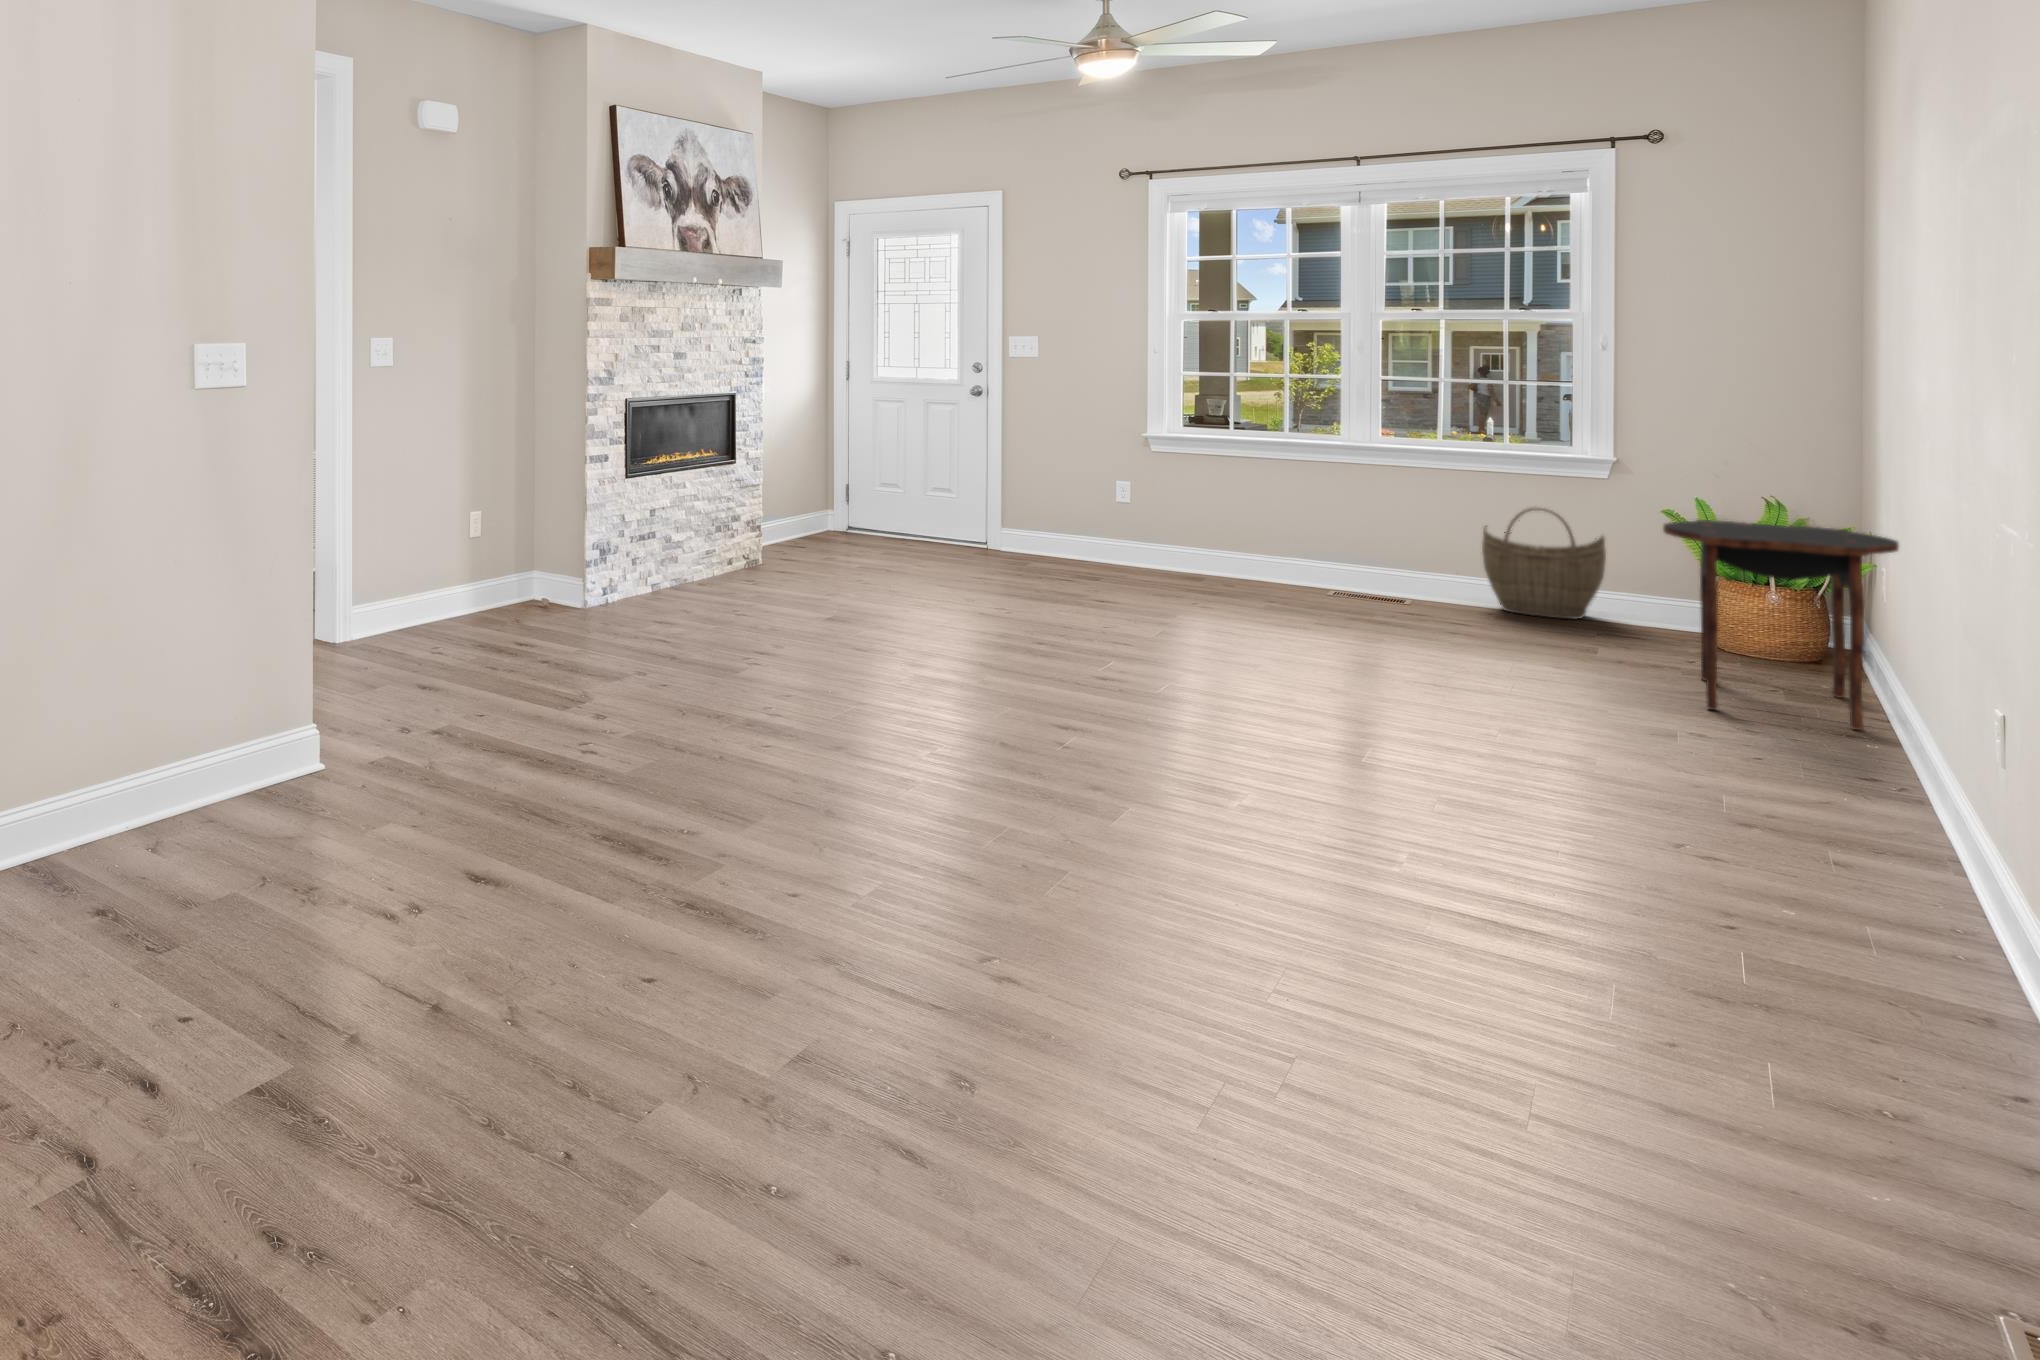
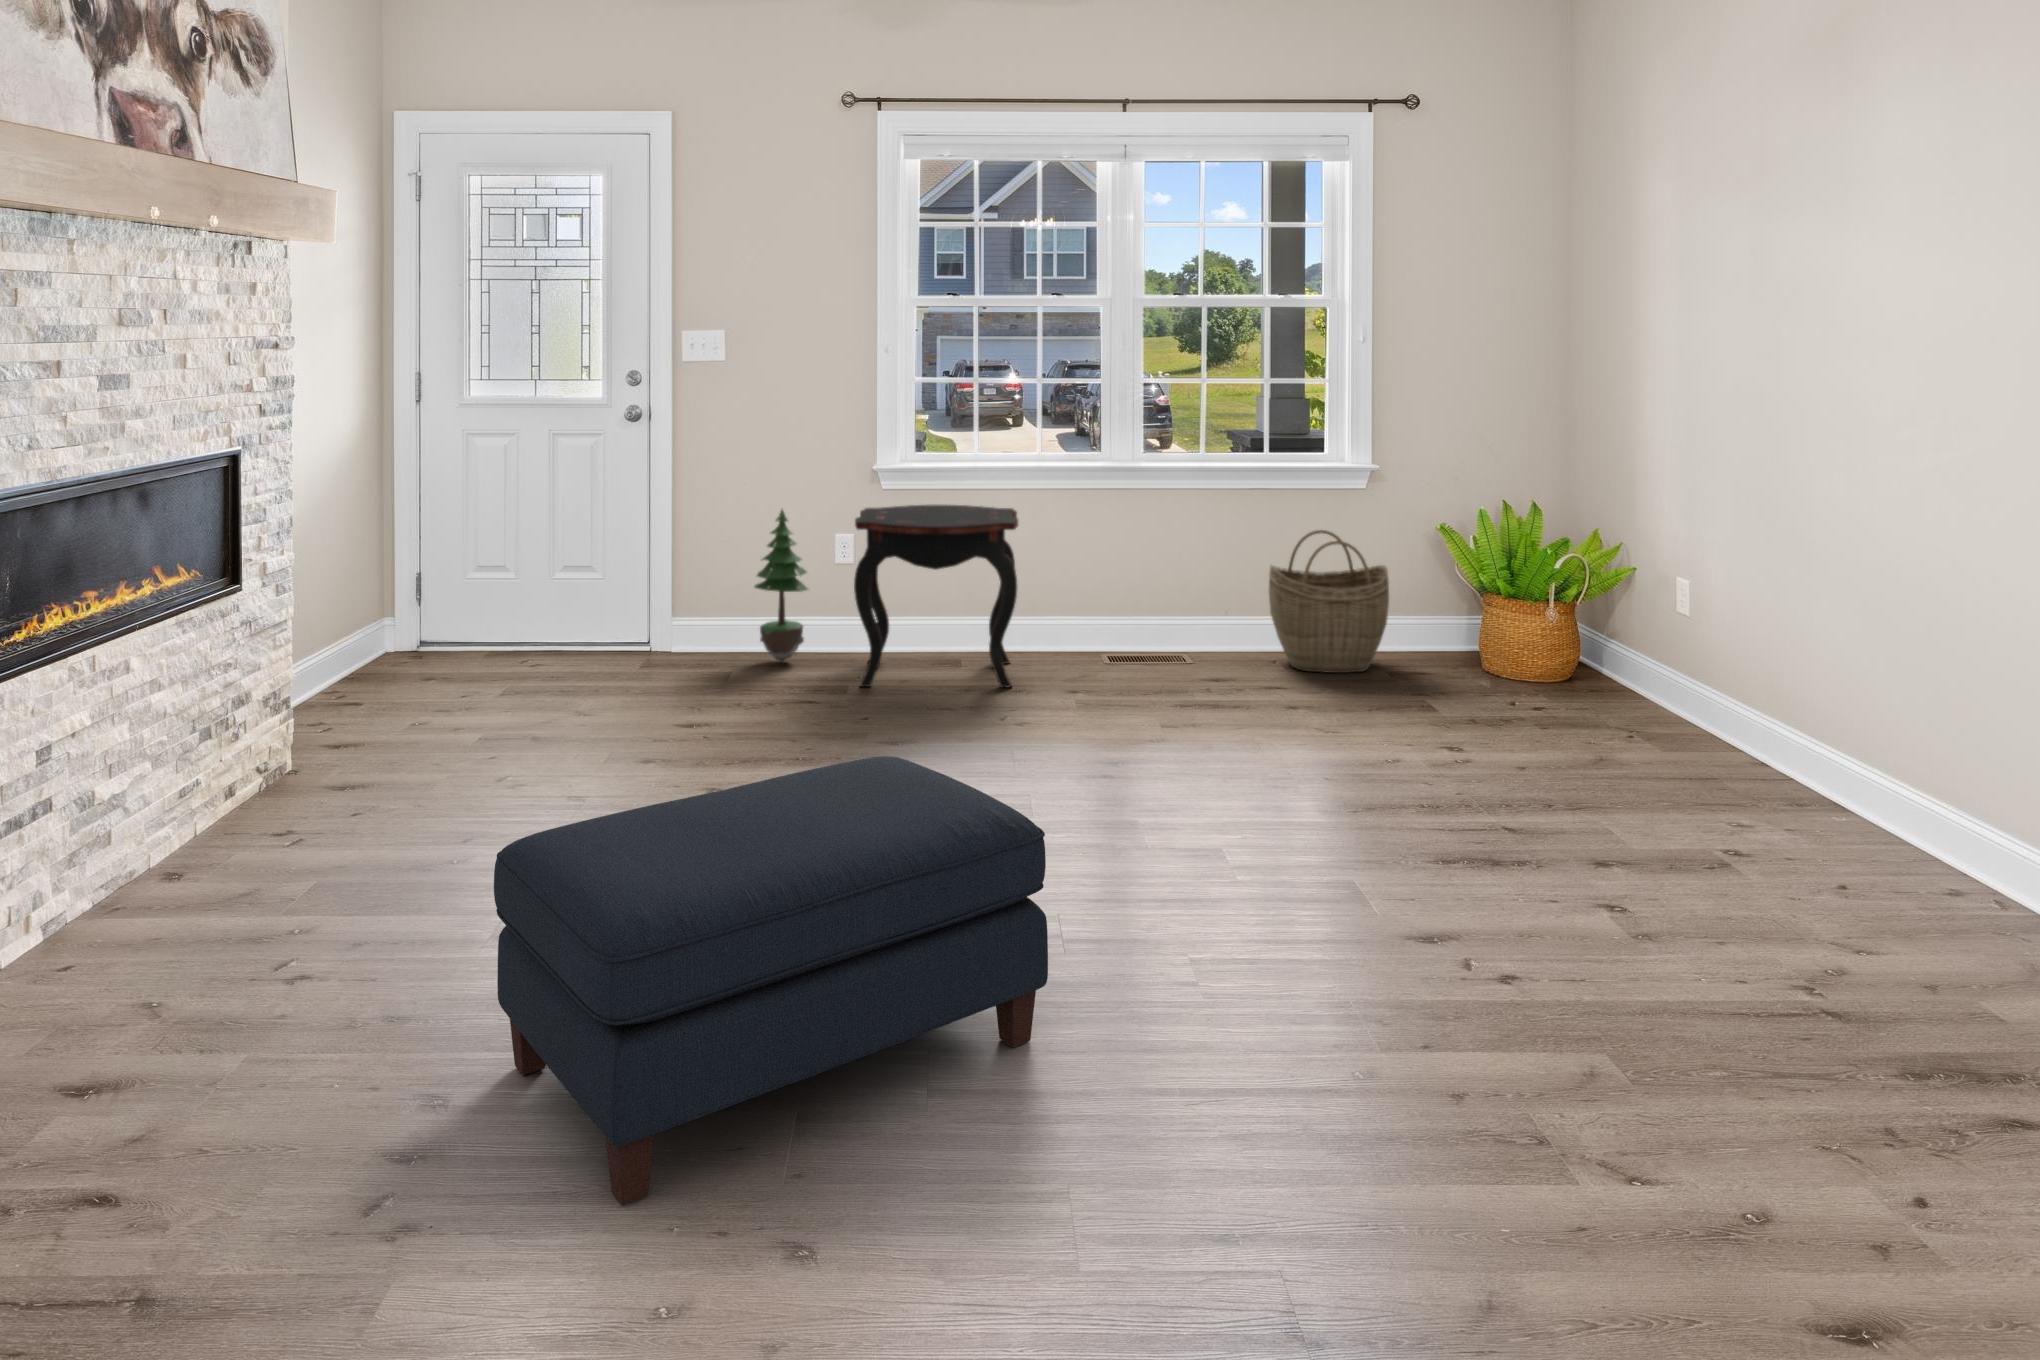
potted tree: none [1051,456,1092,560] -> present [755,510,808,662]
side table: present [1663,519,1899,730] -> present [854,505,1018,687]
ottoman: none [810,549,1067,685] -> present [494,756,1048,1205]

